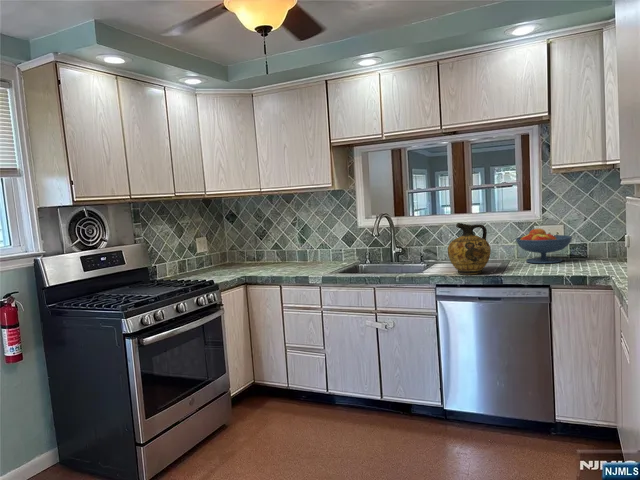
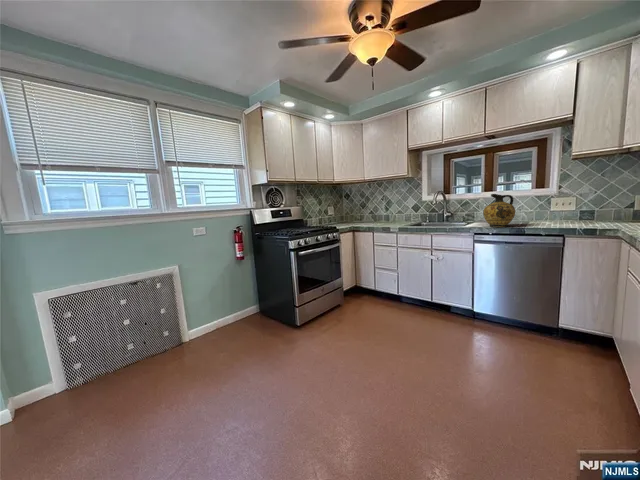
fruit bowl: present [516,229,572,263] -> none [535,200,582,222]

